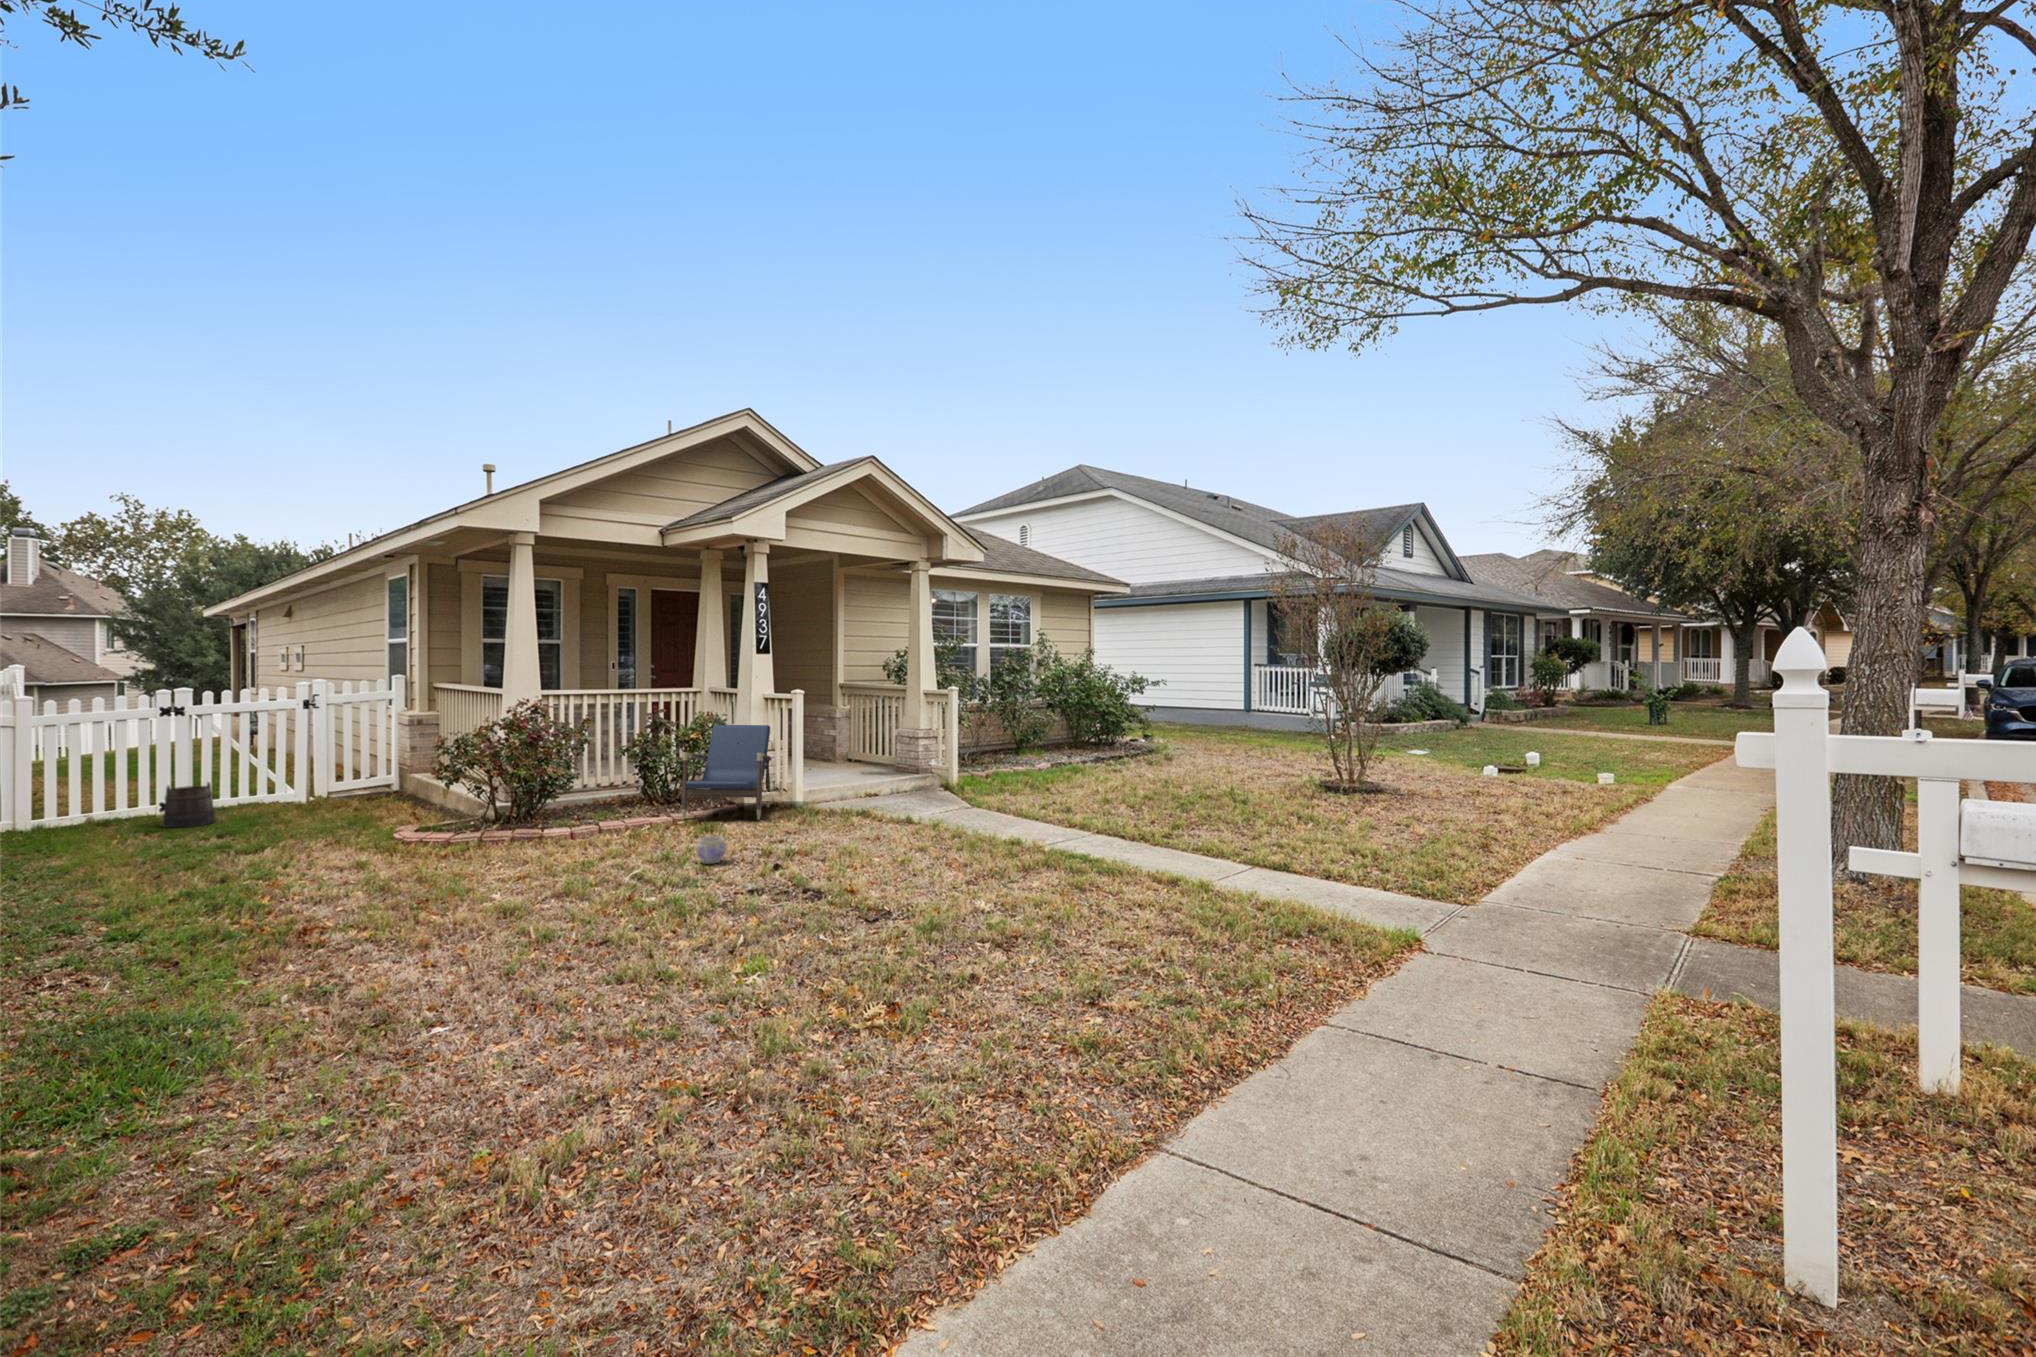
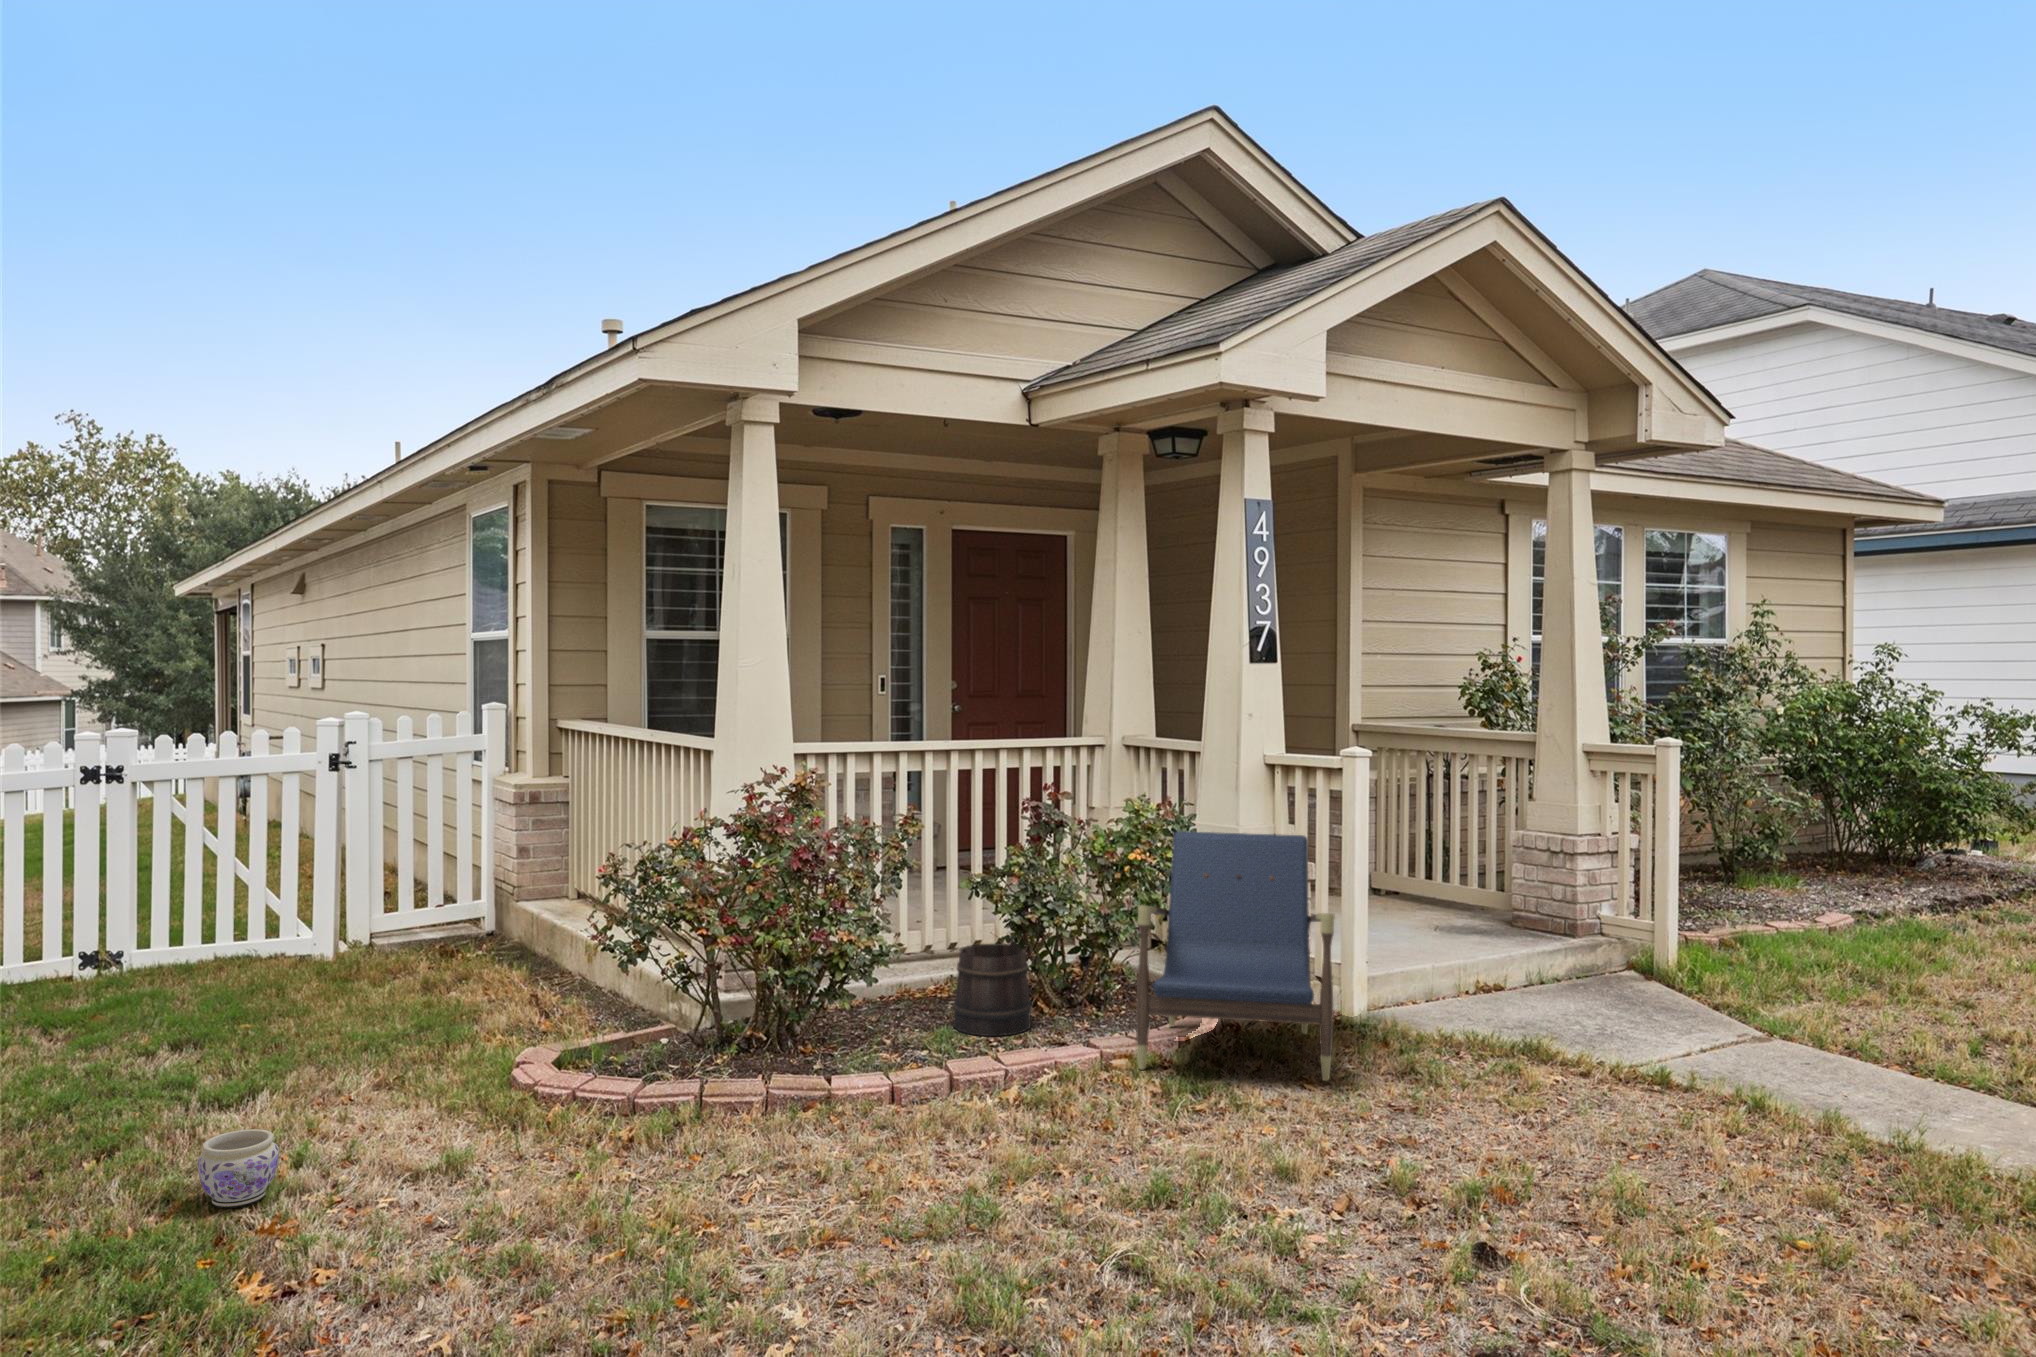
bucket: present [163,782,215,828] -> present [953,937,1031,1036]
planter: present [697,836,726,864] -> present [197,1129,279,1208]

